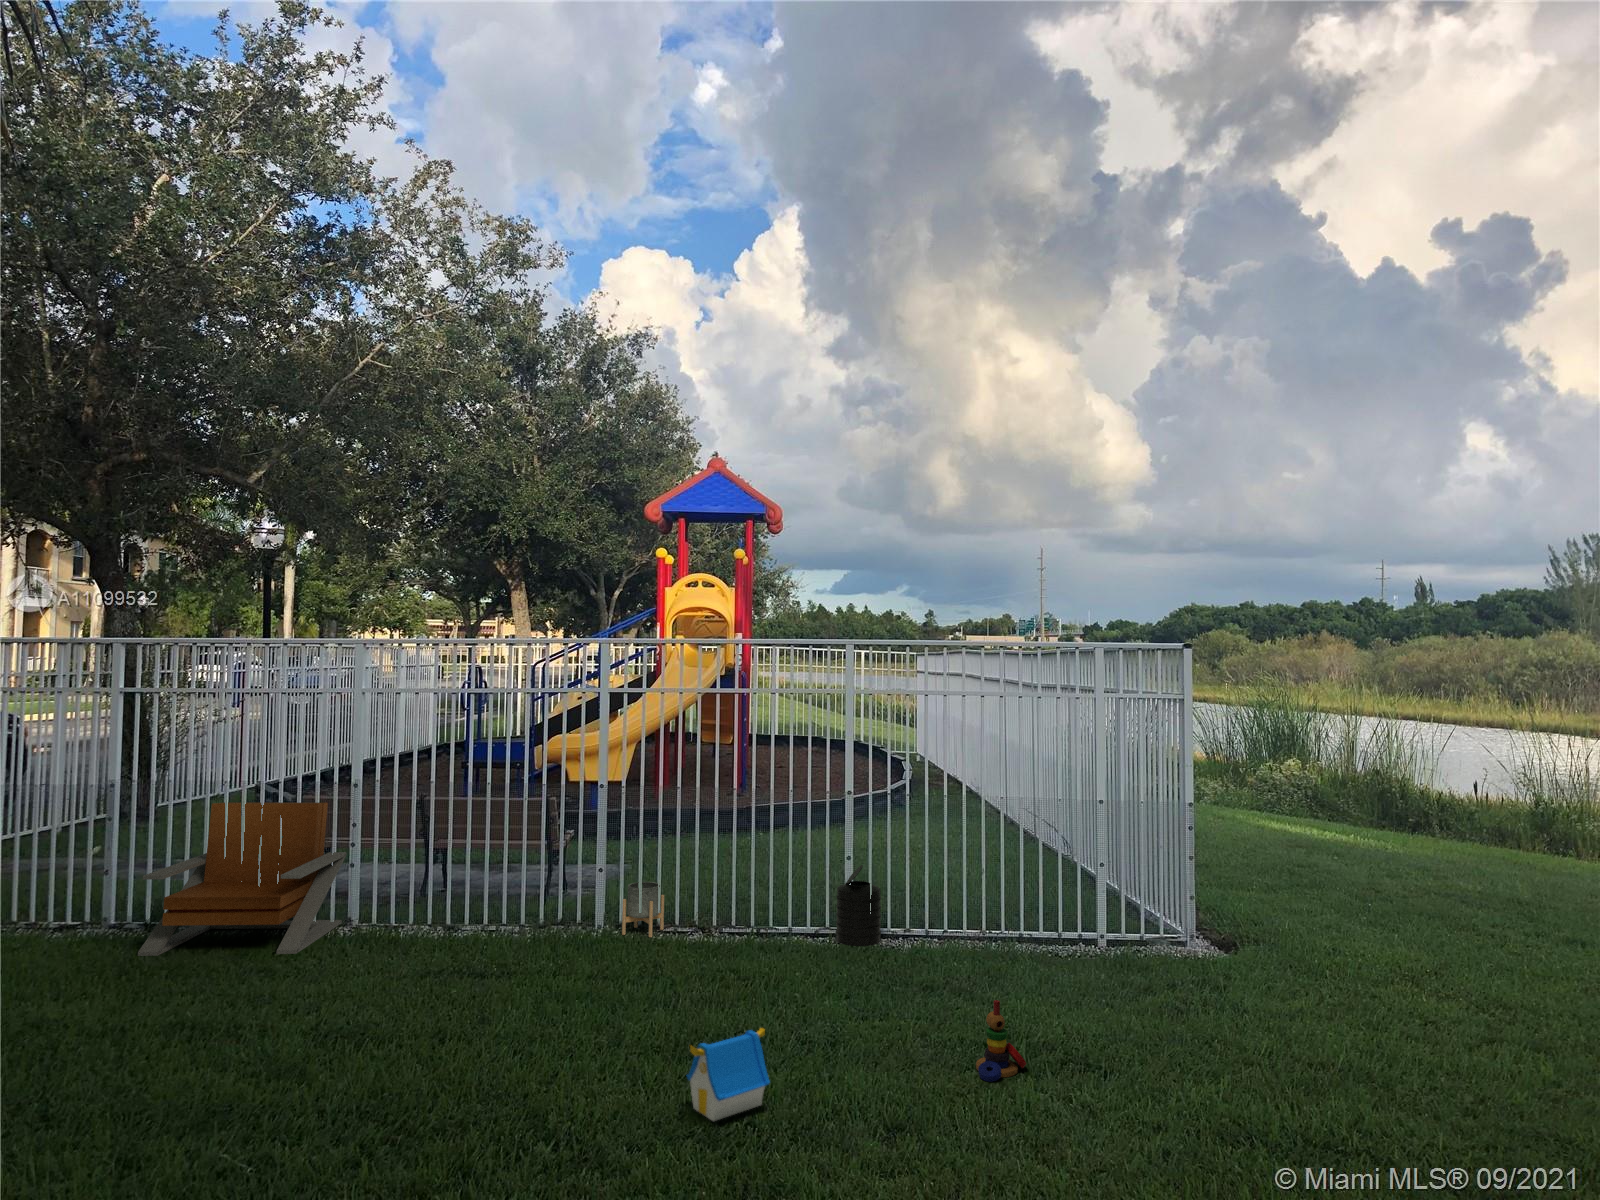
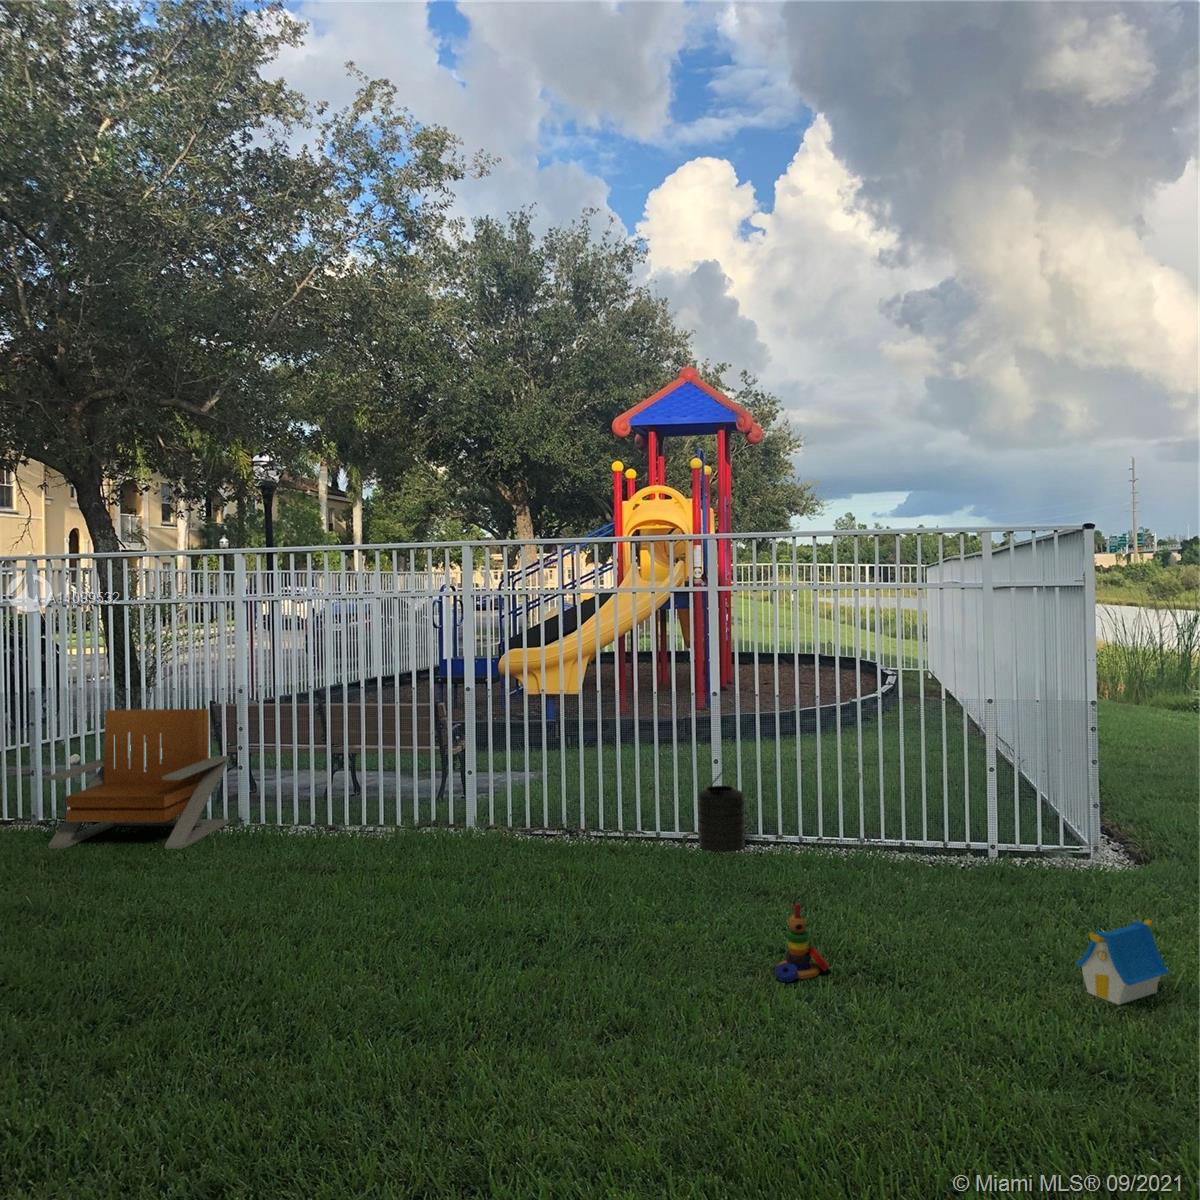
planter: present [622,882,664,937] -> none [485,785,529,840]
toy house: present [687,1028,770,1121] -> present [1076,920,1169,1005]

